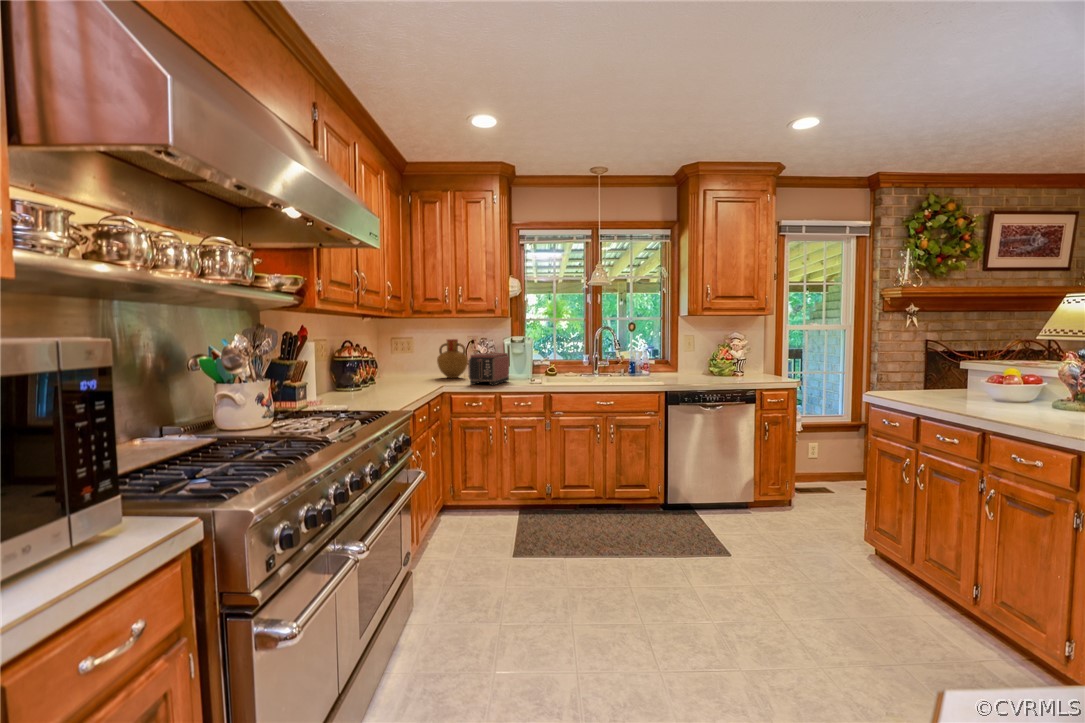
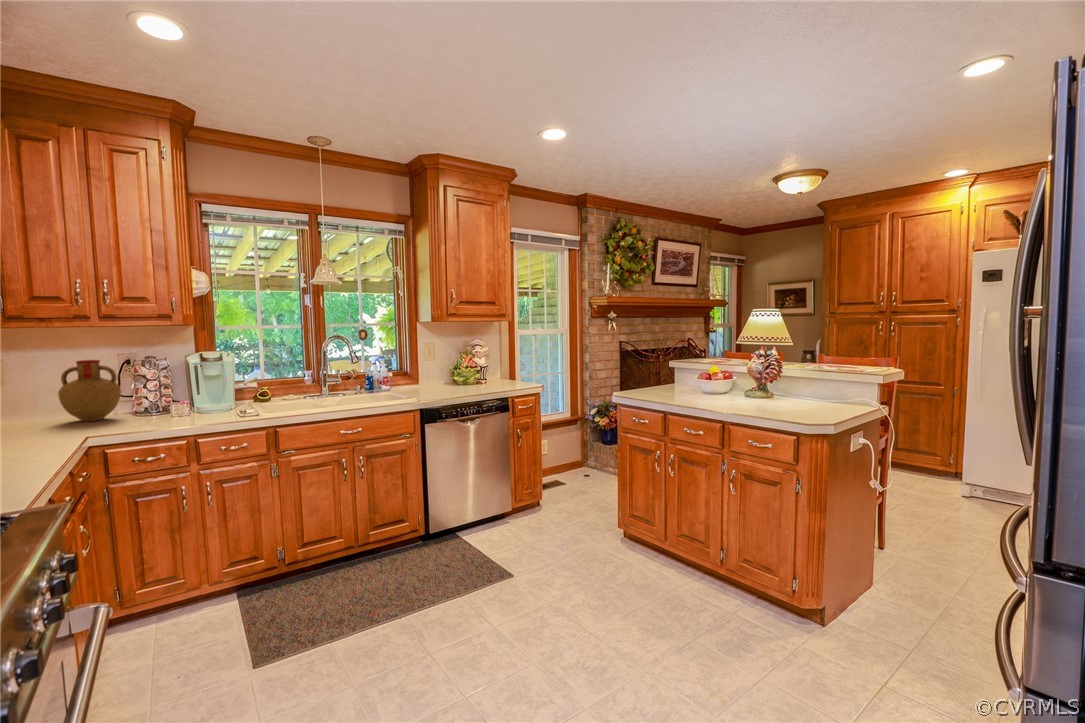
toaster: present [468,353,509,385] -> none [136,377,203,429]

